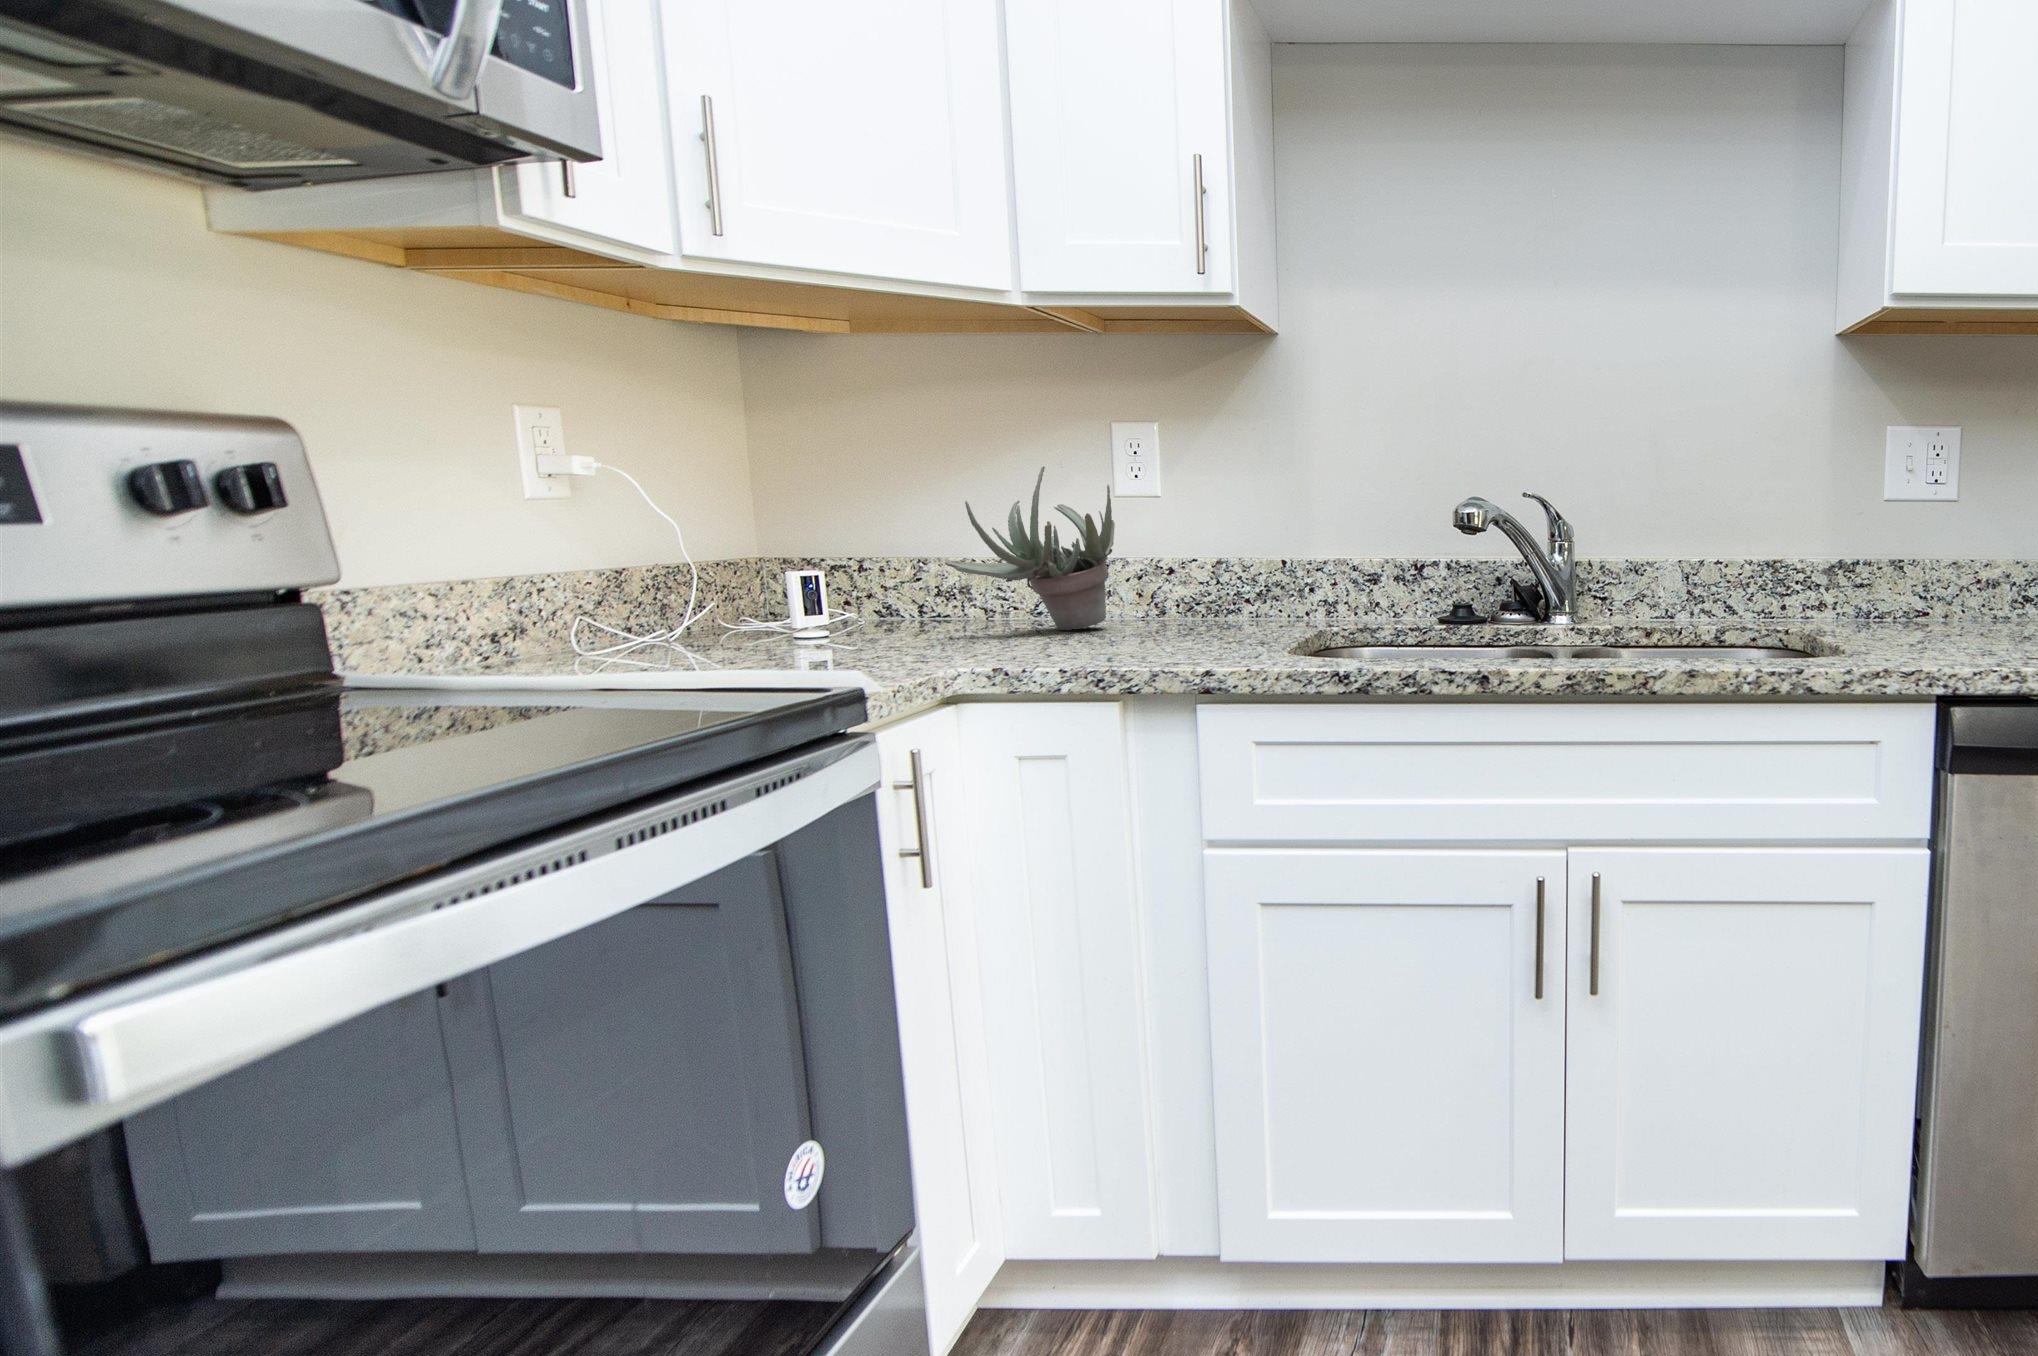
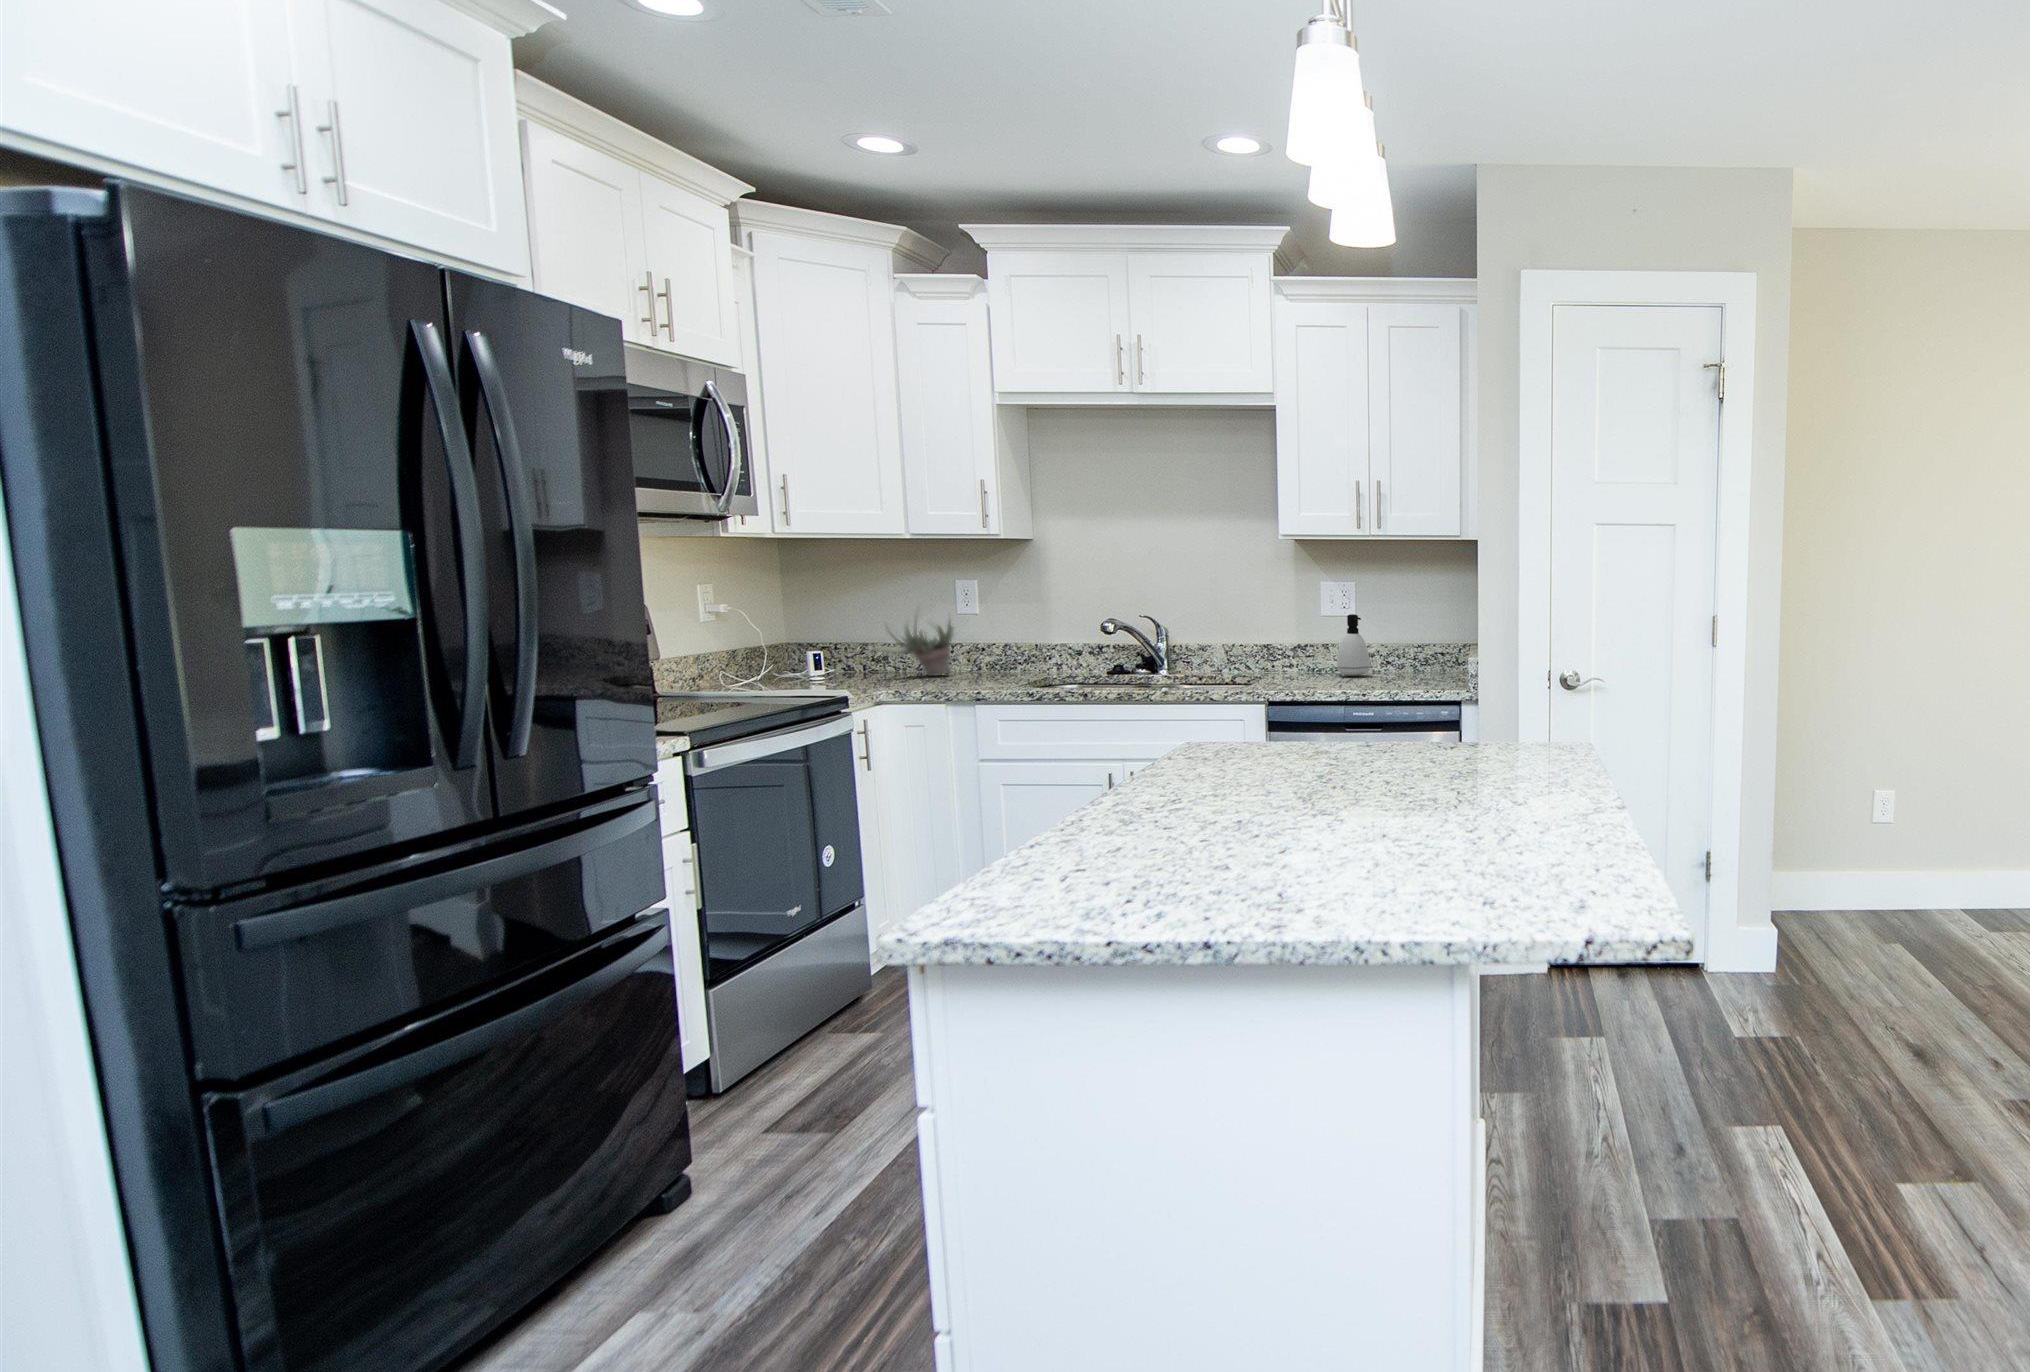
soap dispenser: none [1929,494,2009,629] -> present [1337,614,1370,676]

